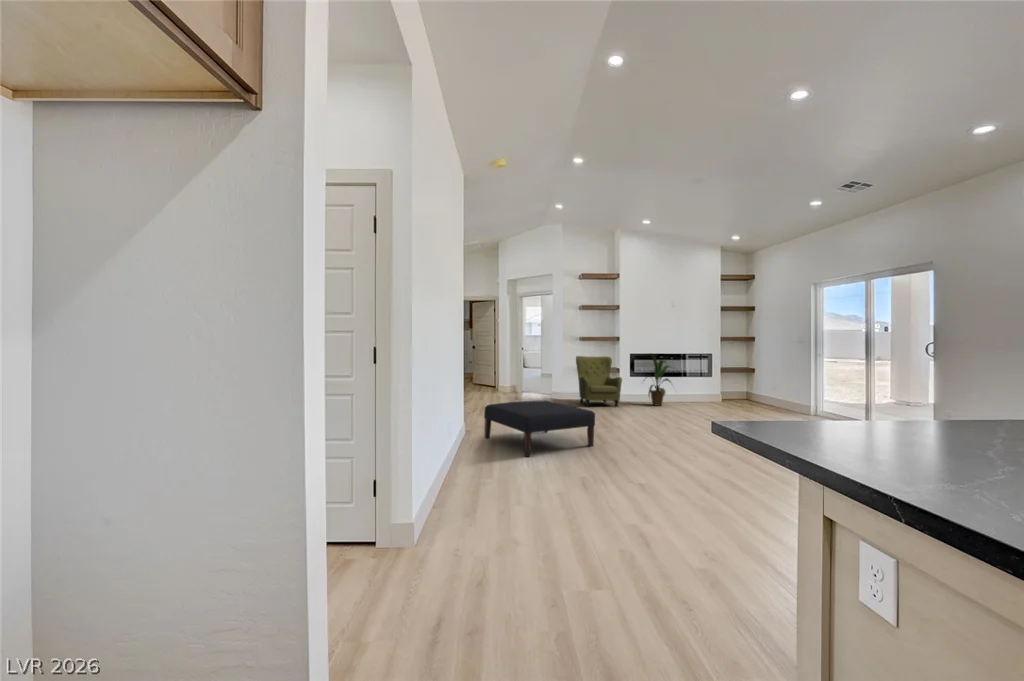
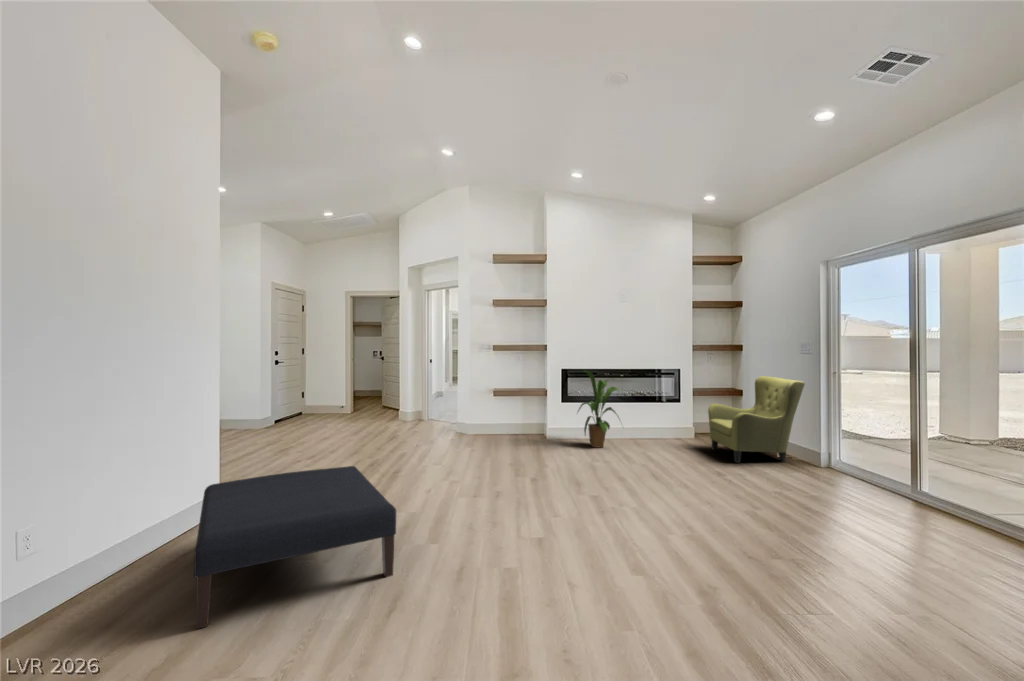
armchair: present [576,356,622,407] -> present [708,376,805,463]

